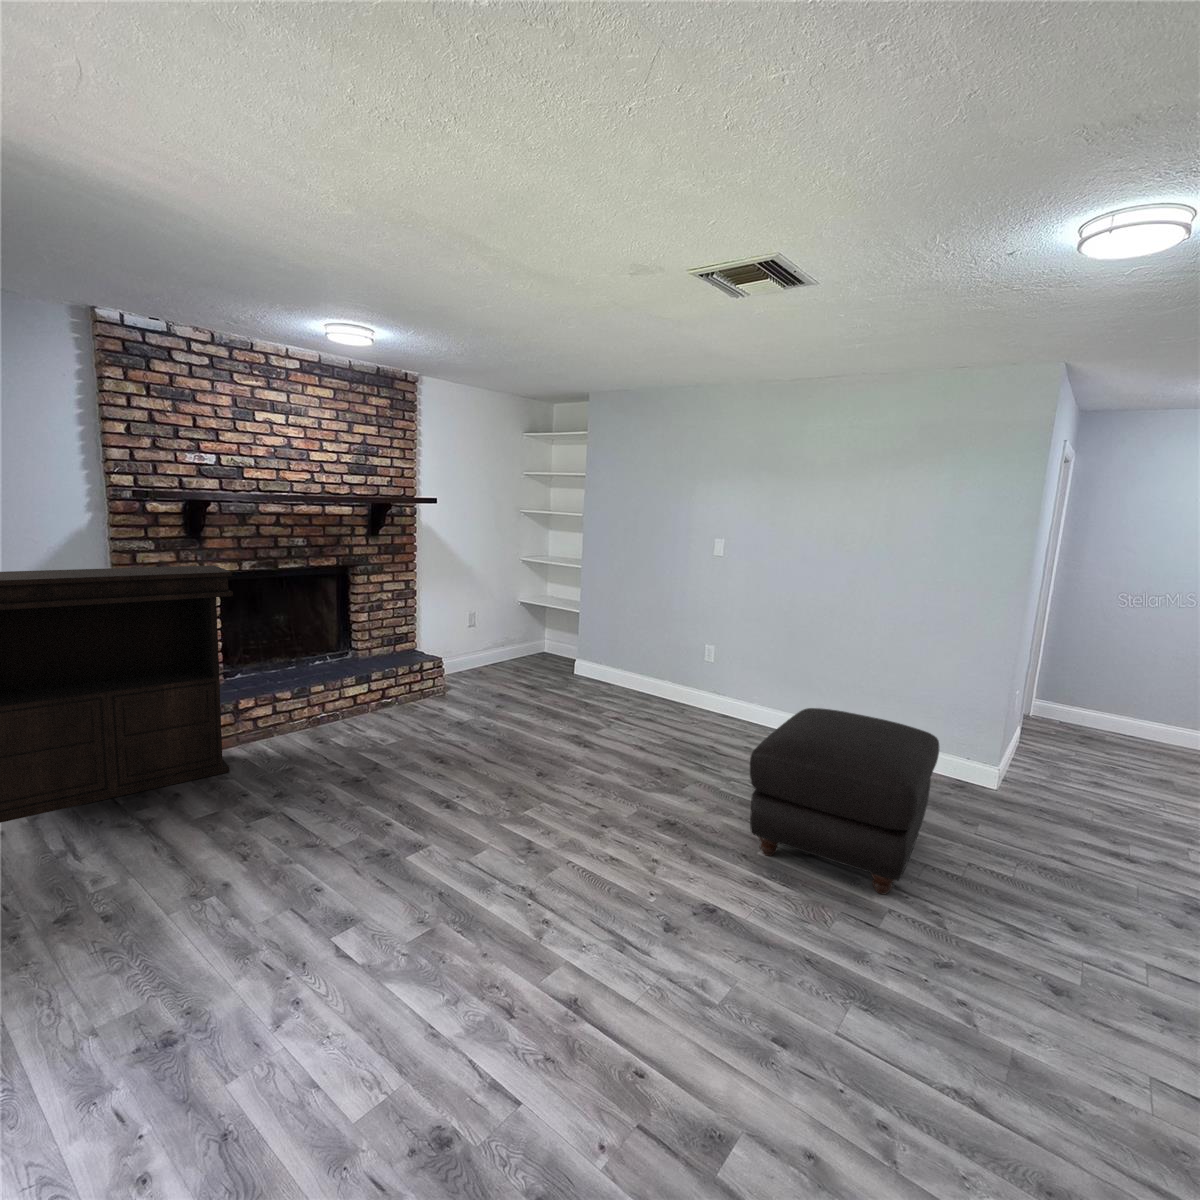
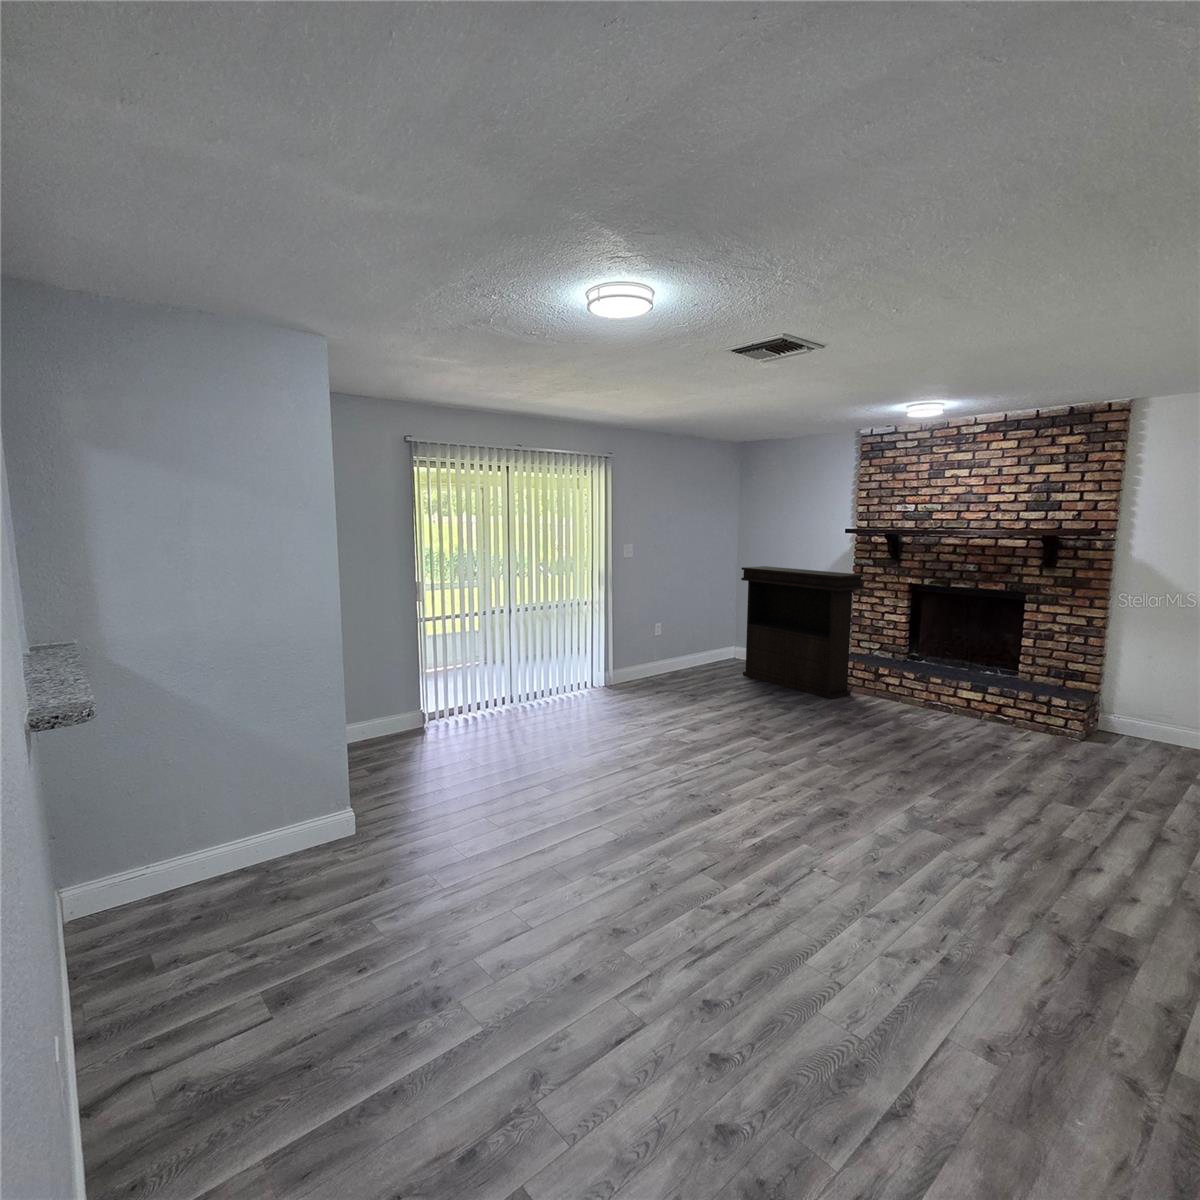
ottoman: present [750,708,939,894] -> none [732,745,988,967]

